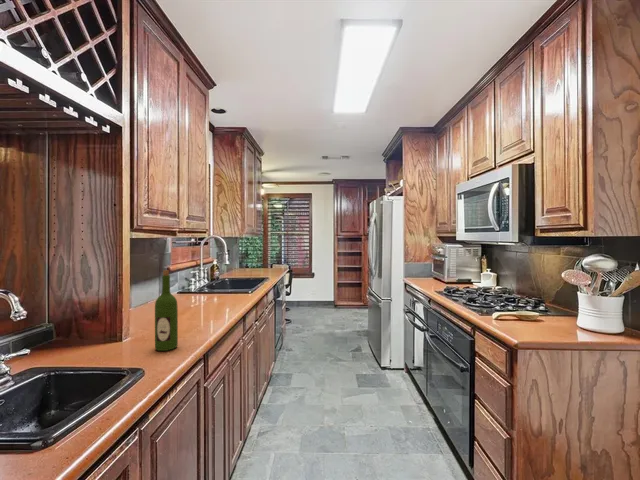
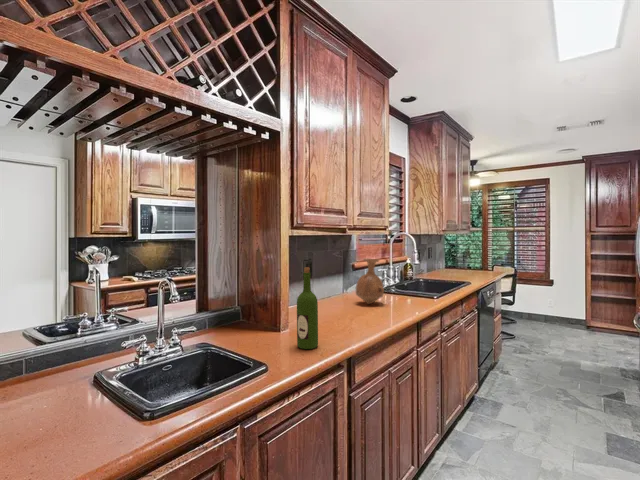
vase: none [180,260,211,304] -> present [356,258,384,304]

